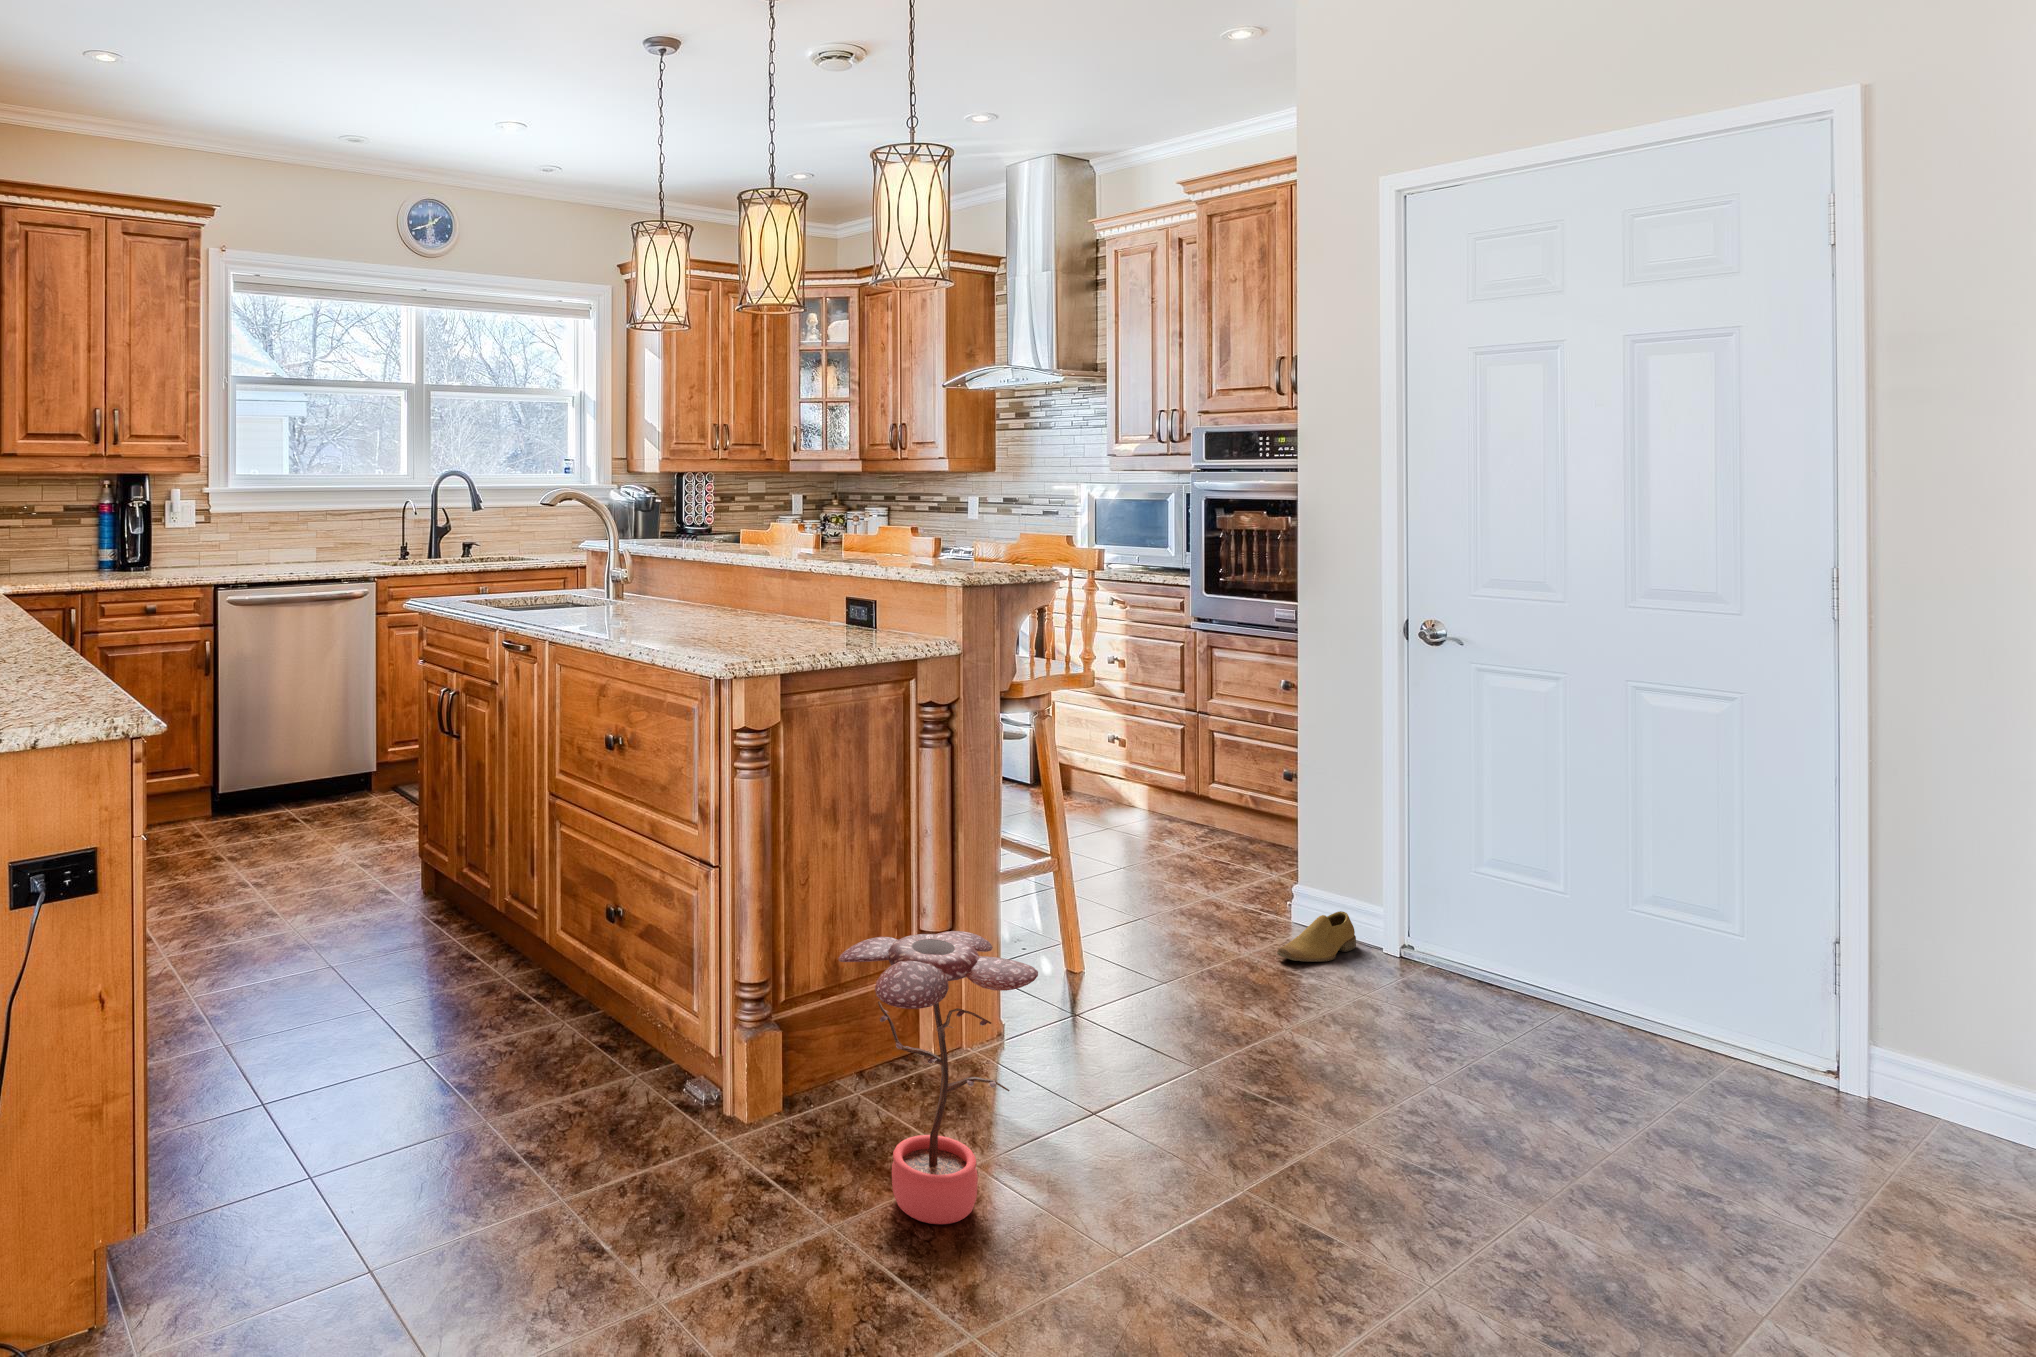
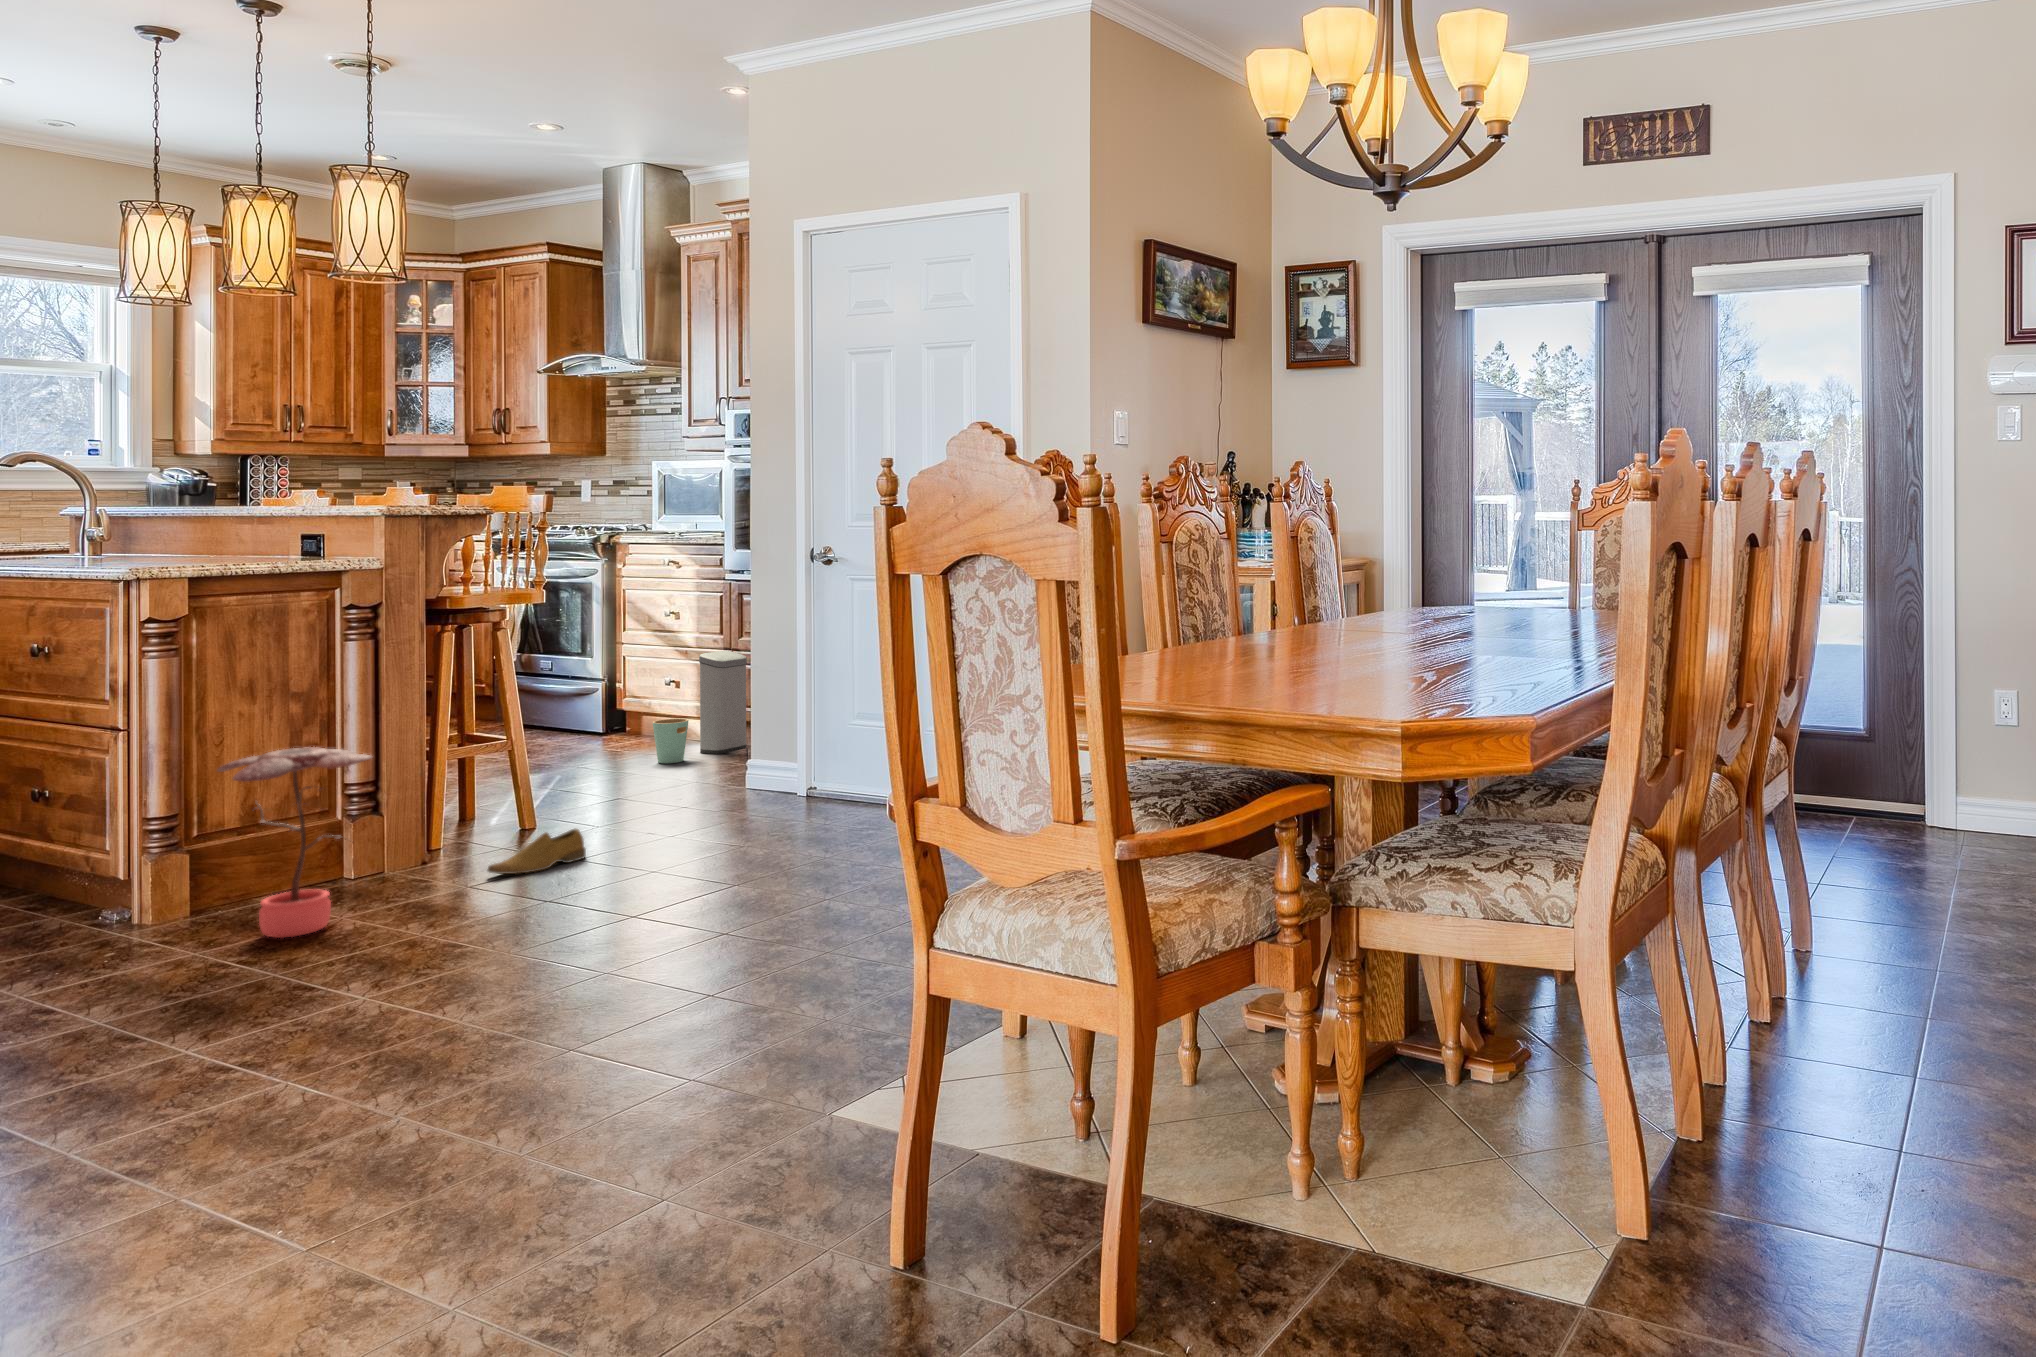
trash can: none [1128,715,1223,855] -> present [653,651,747,763]
shoe: present [1277,911,1356,962] -> present [487,829,586,874]

